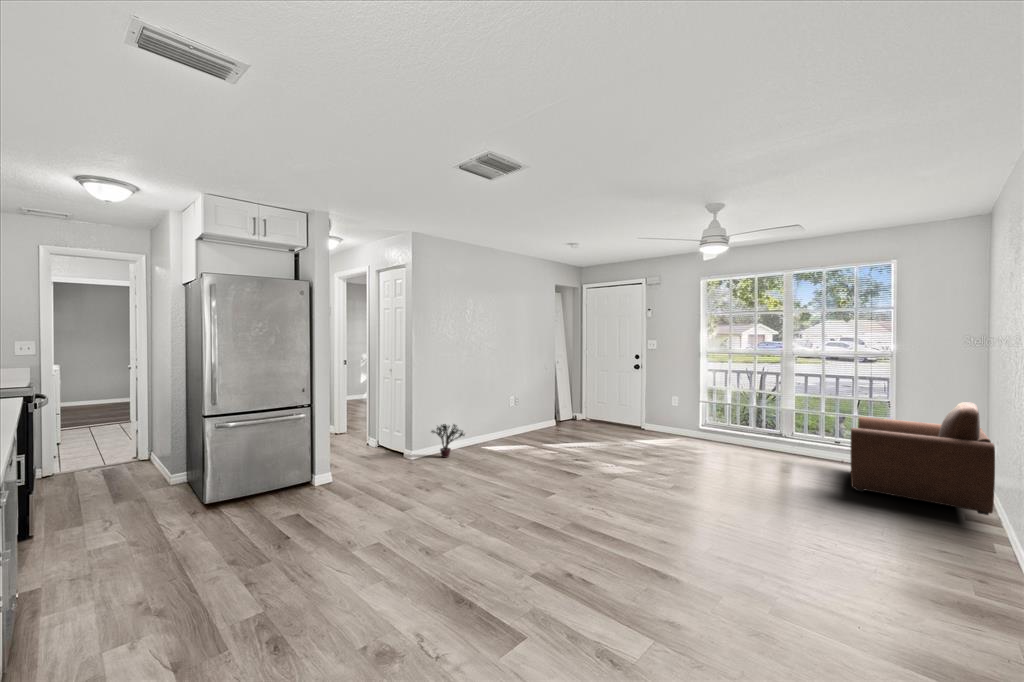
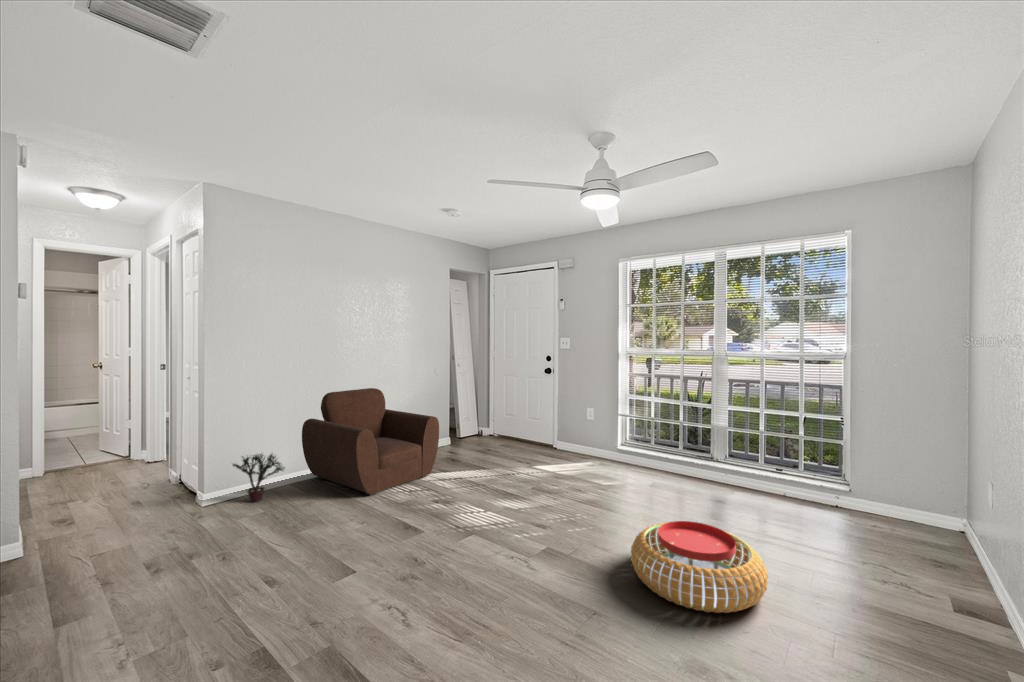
armchair: present [851,402,995,515] -> present [302,388,439,496]
pouf: none [738,466,837,517] -> present [631,521,768,613]

